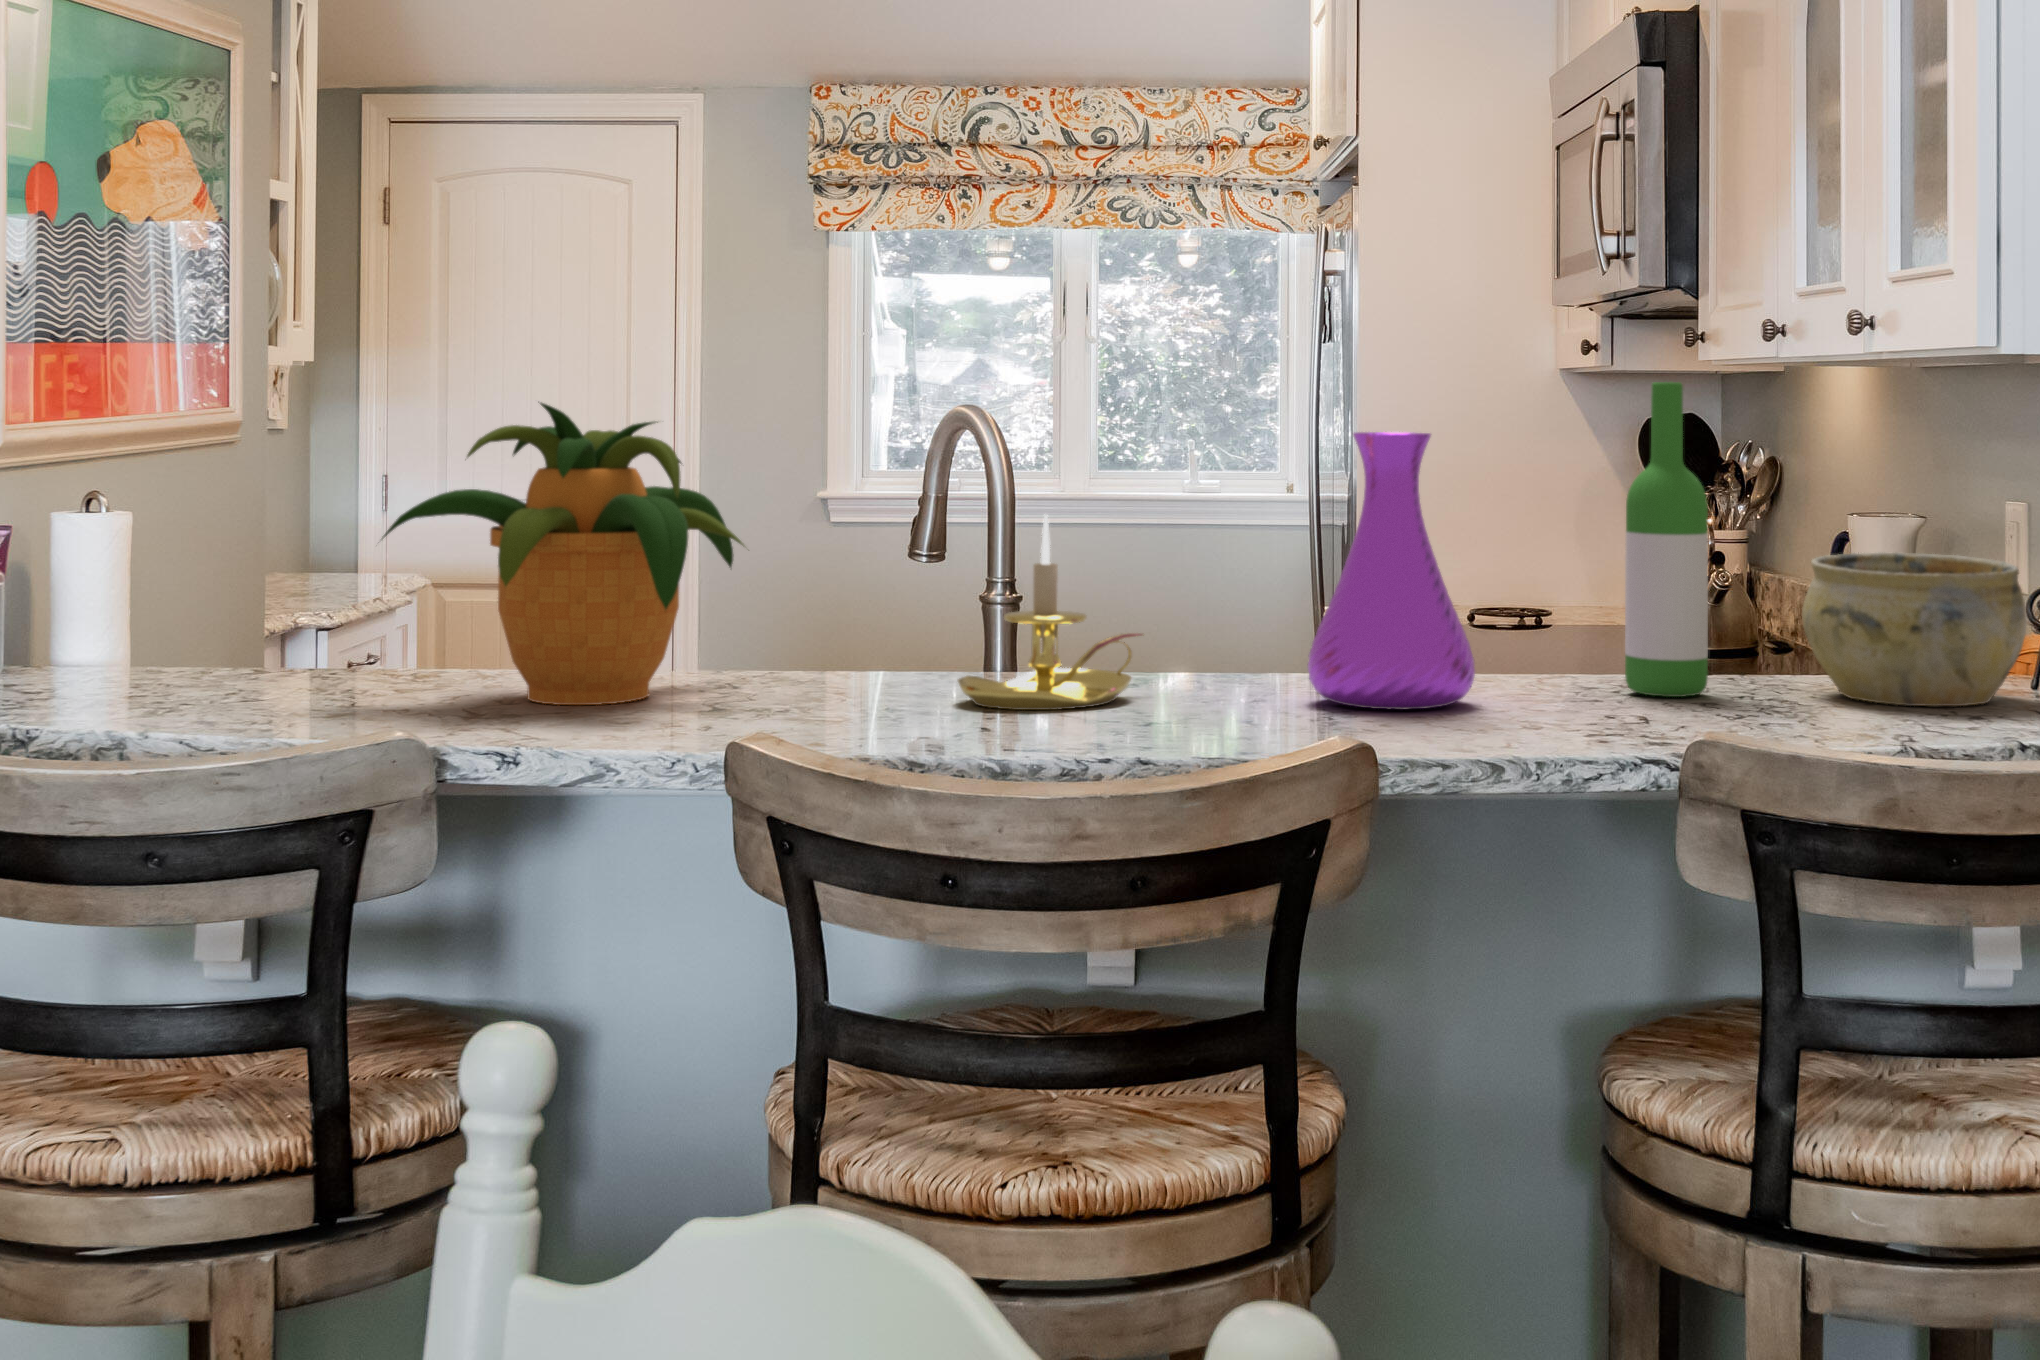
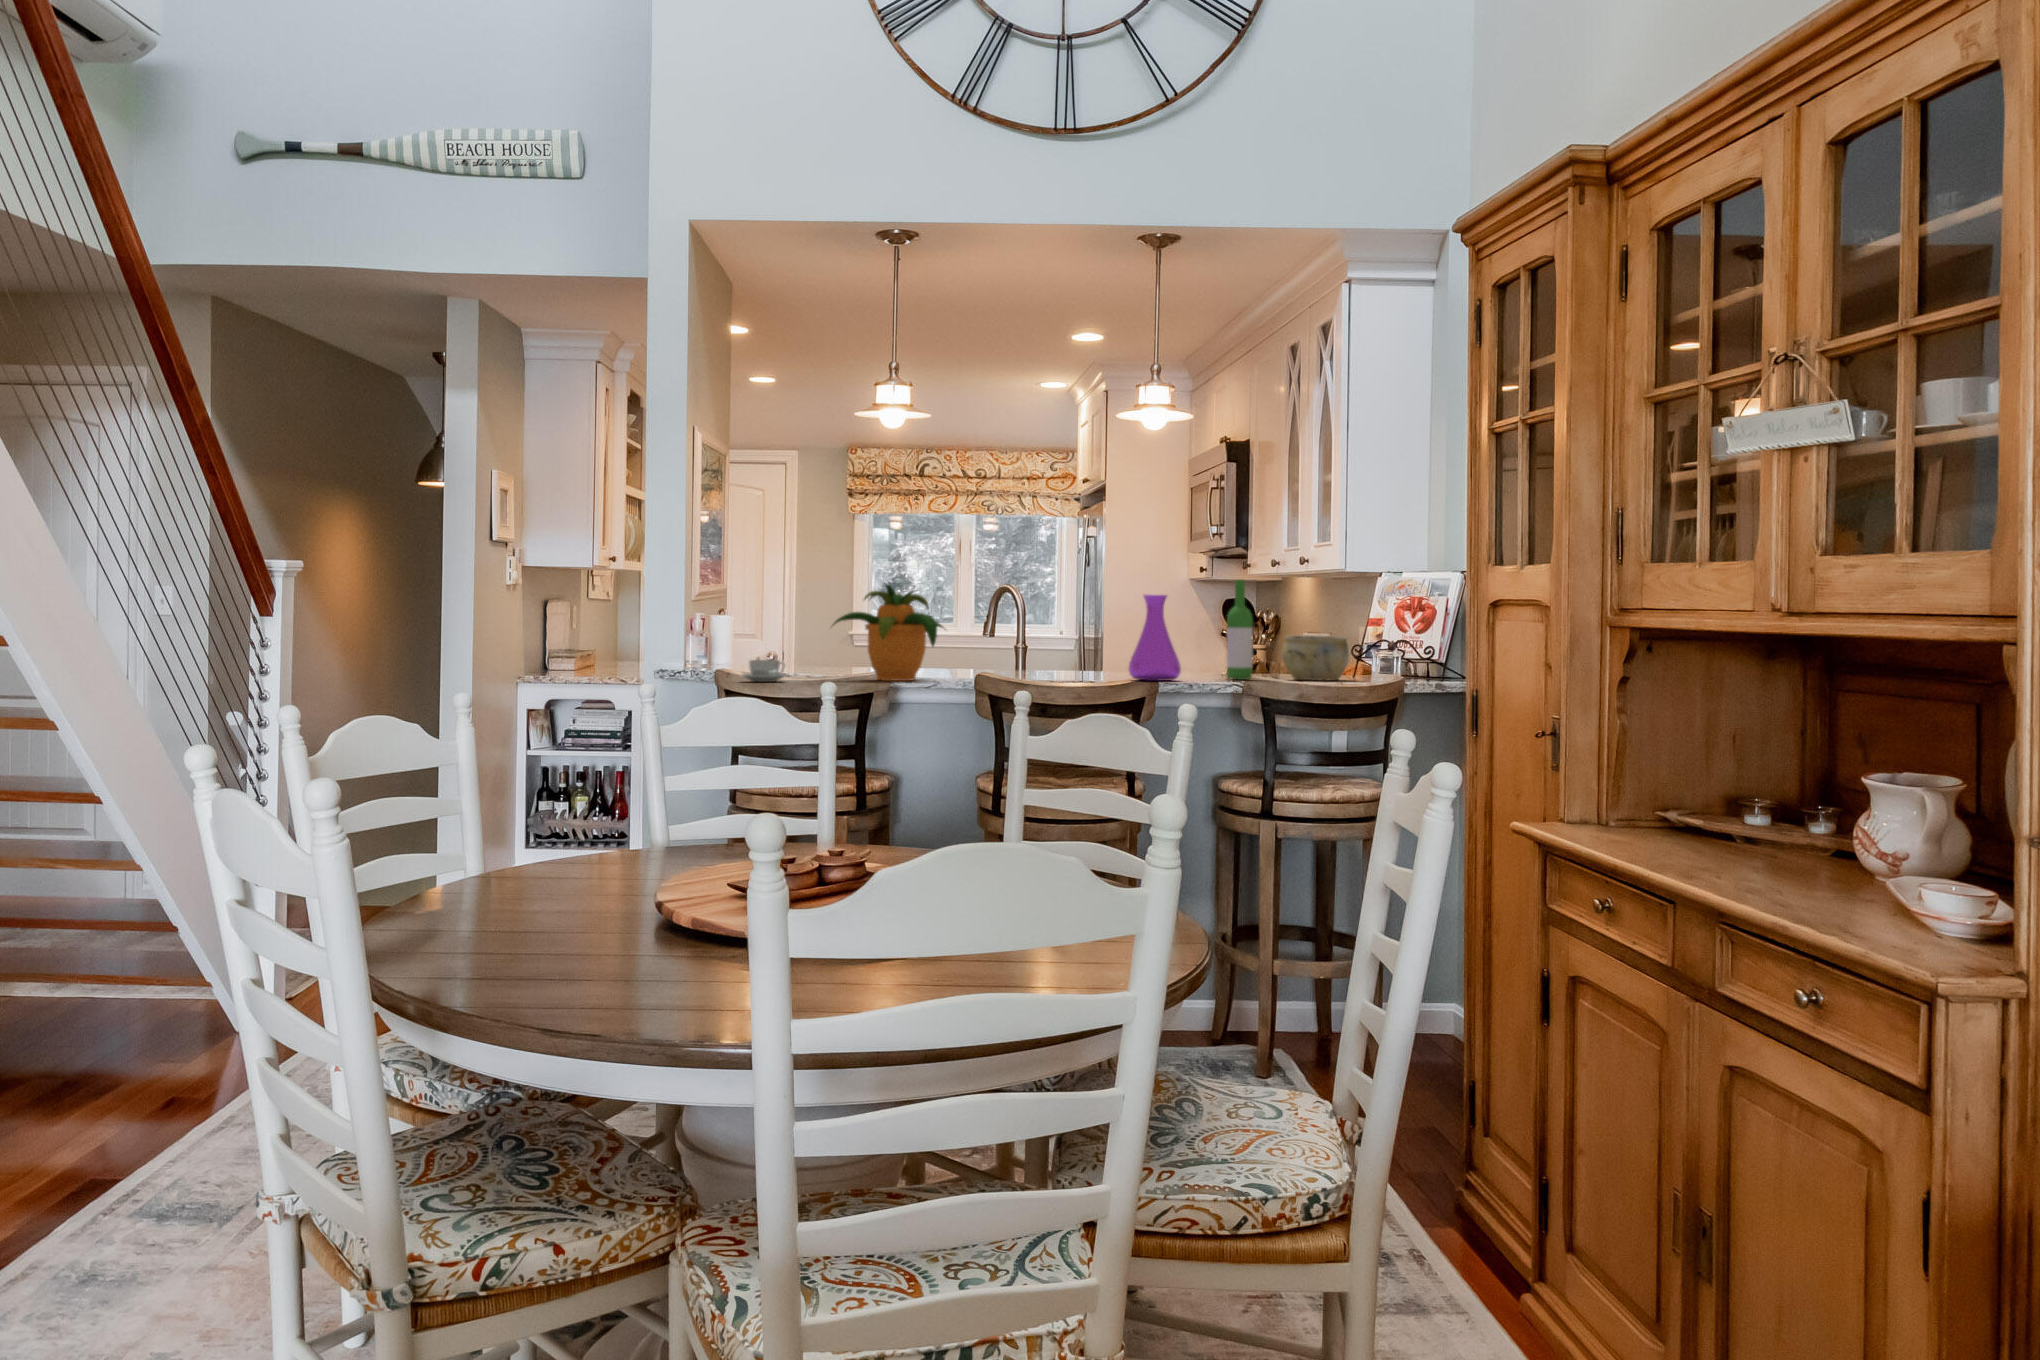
candle holder: present [958,515,1143,710] -> none [1018,620,1074,681]
coffee cup: none [61,642,223,719] -> present [742,660,787,682]

